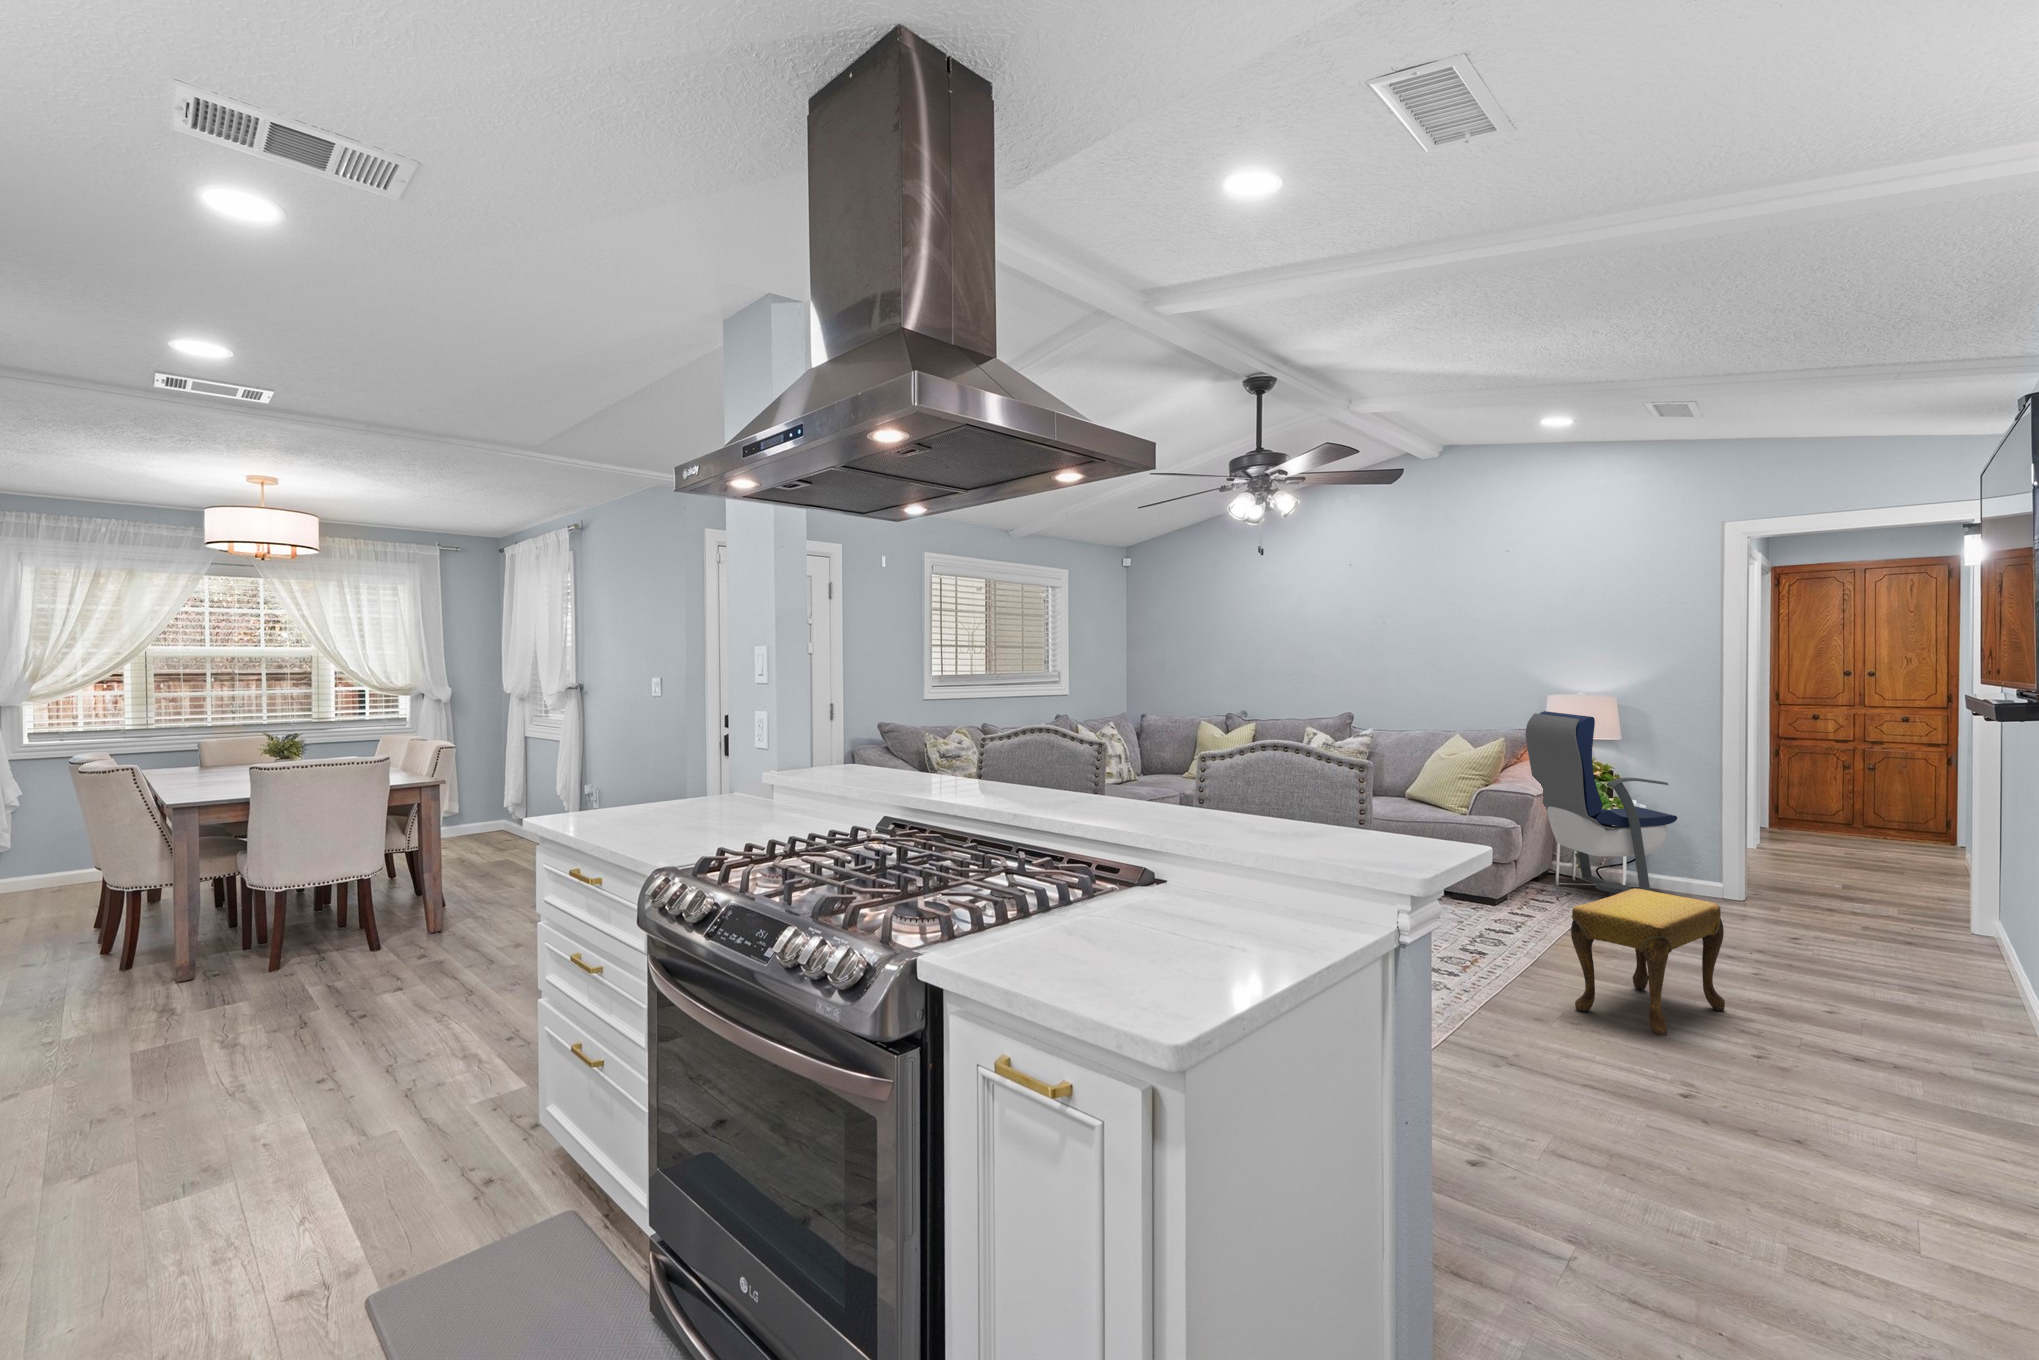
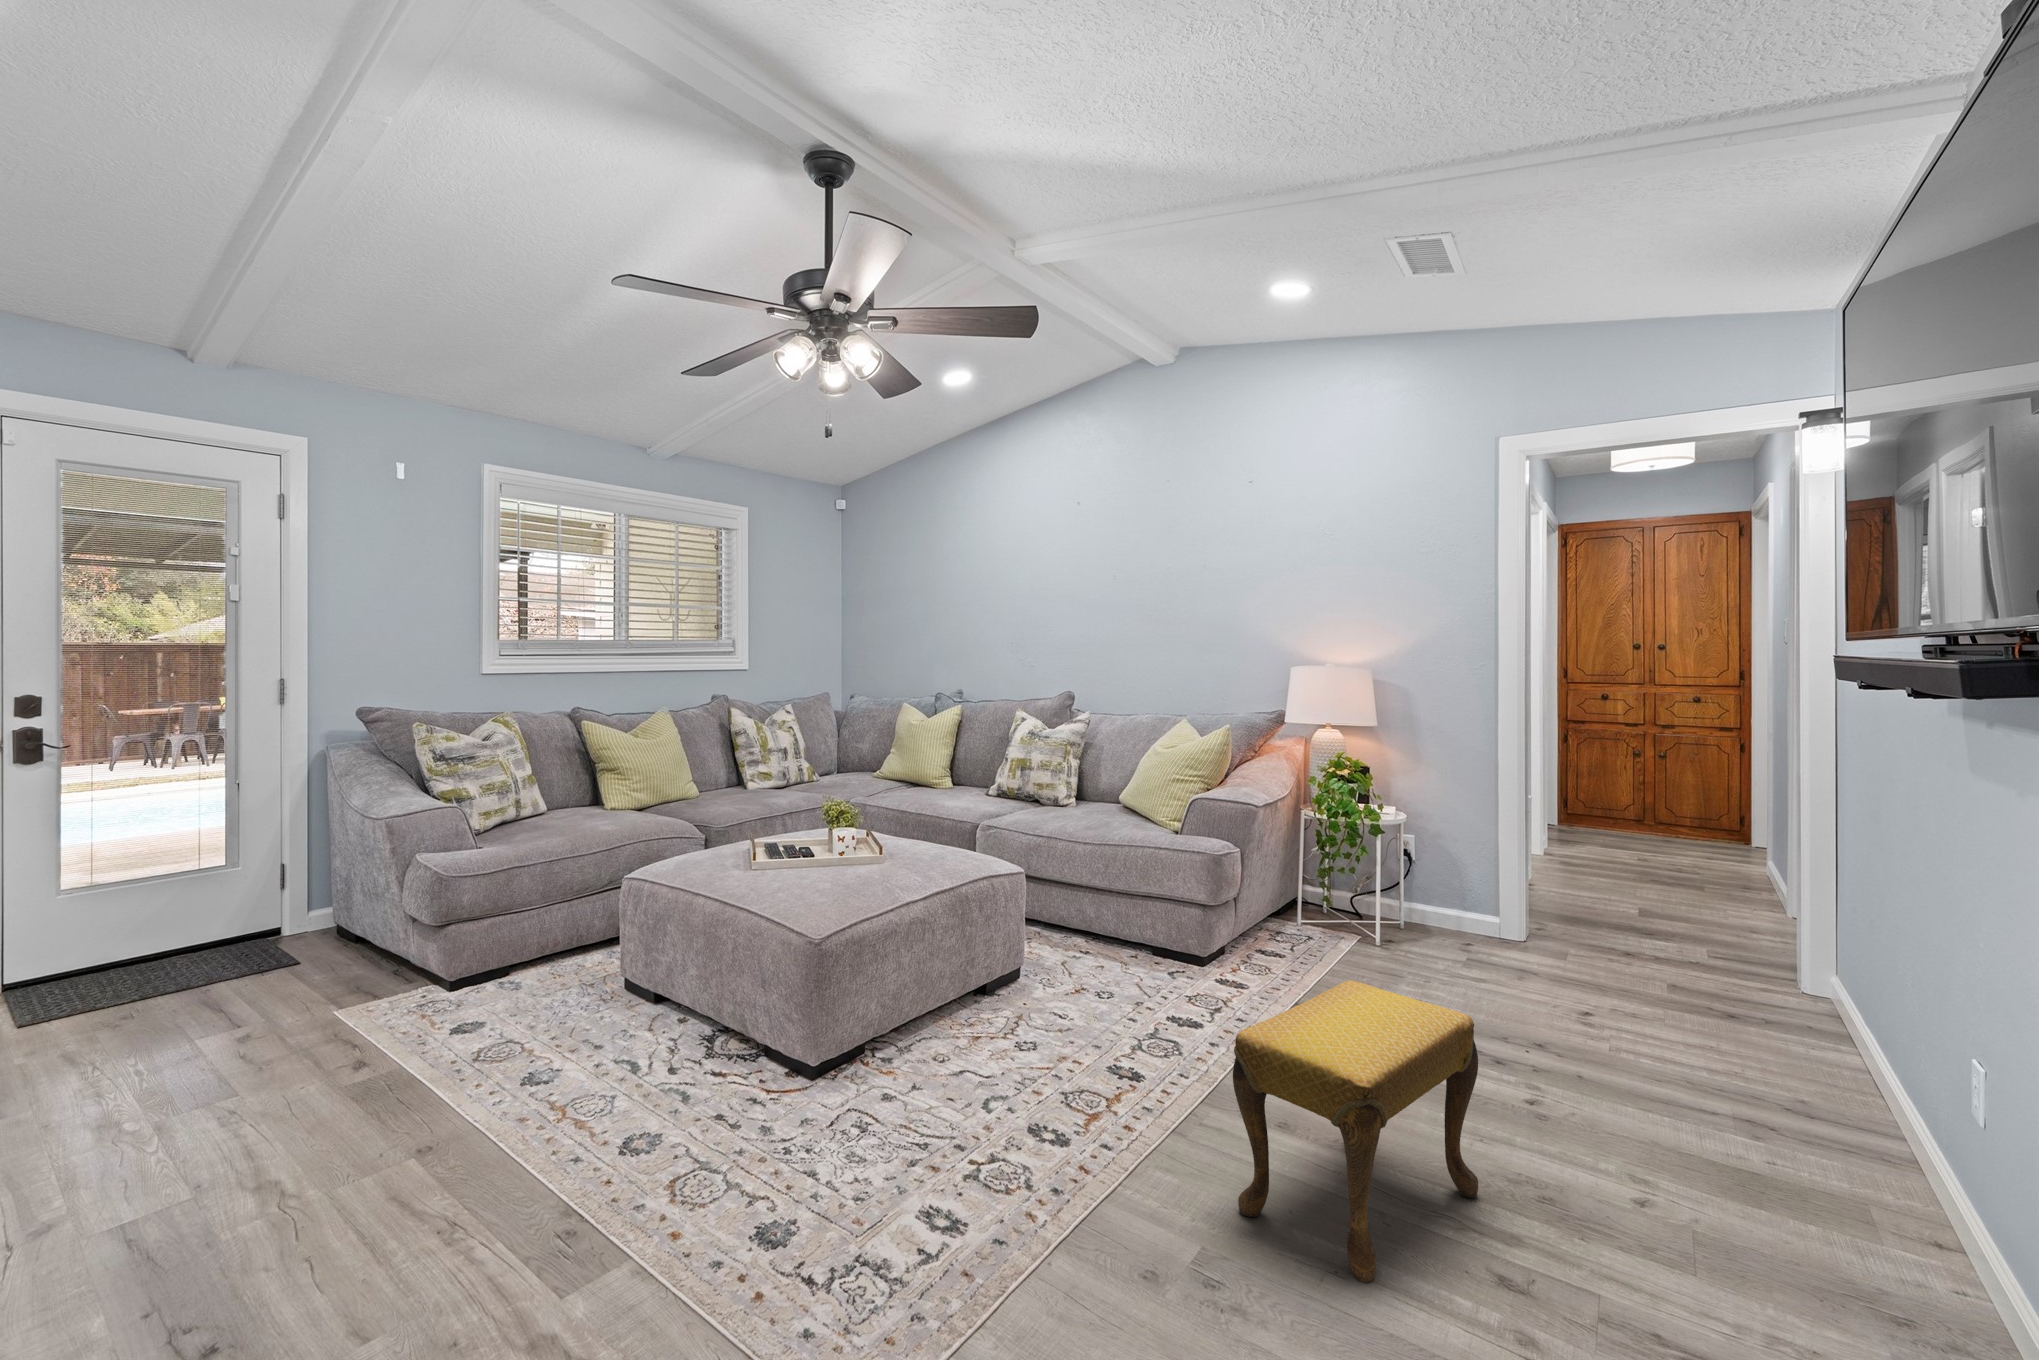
armchair: present [1526,711,1677,896] -> none [1258,691,1440,949]

